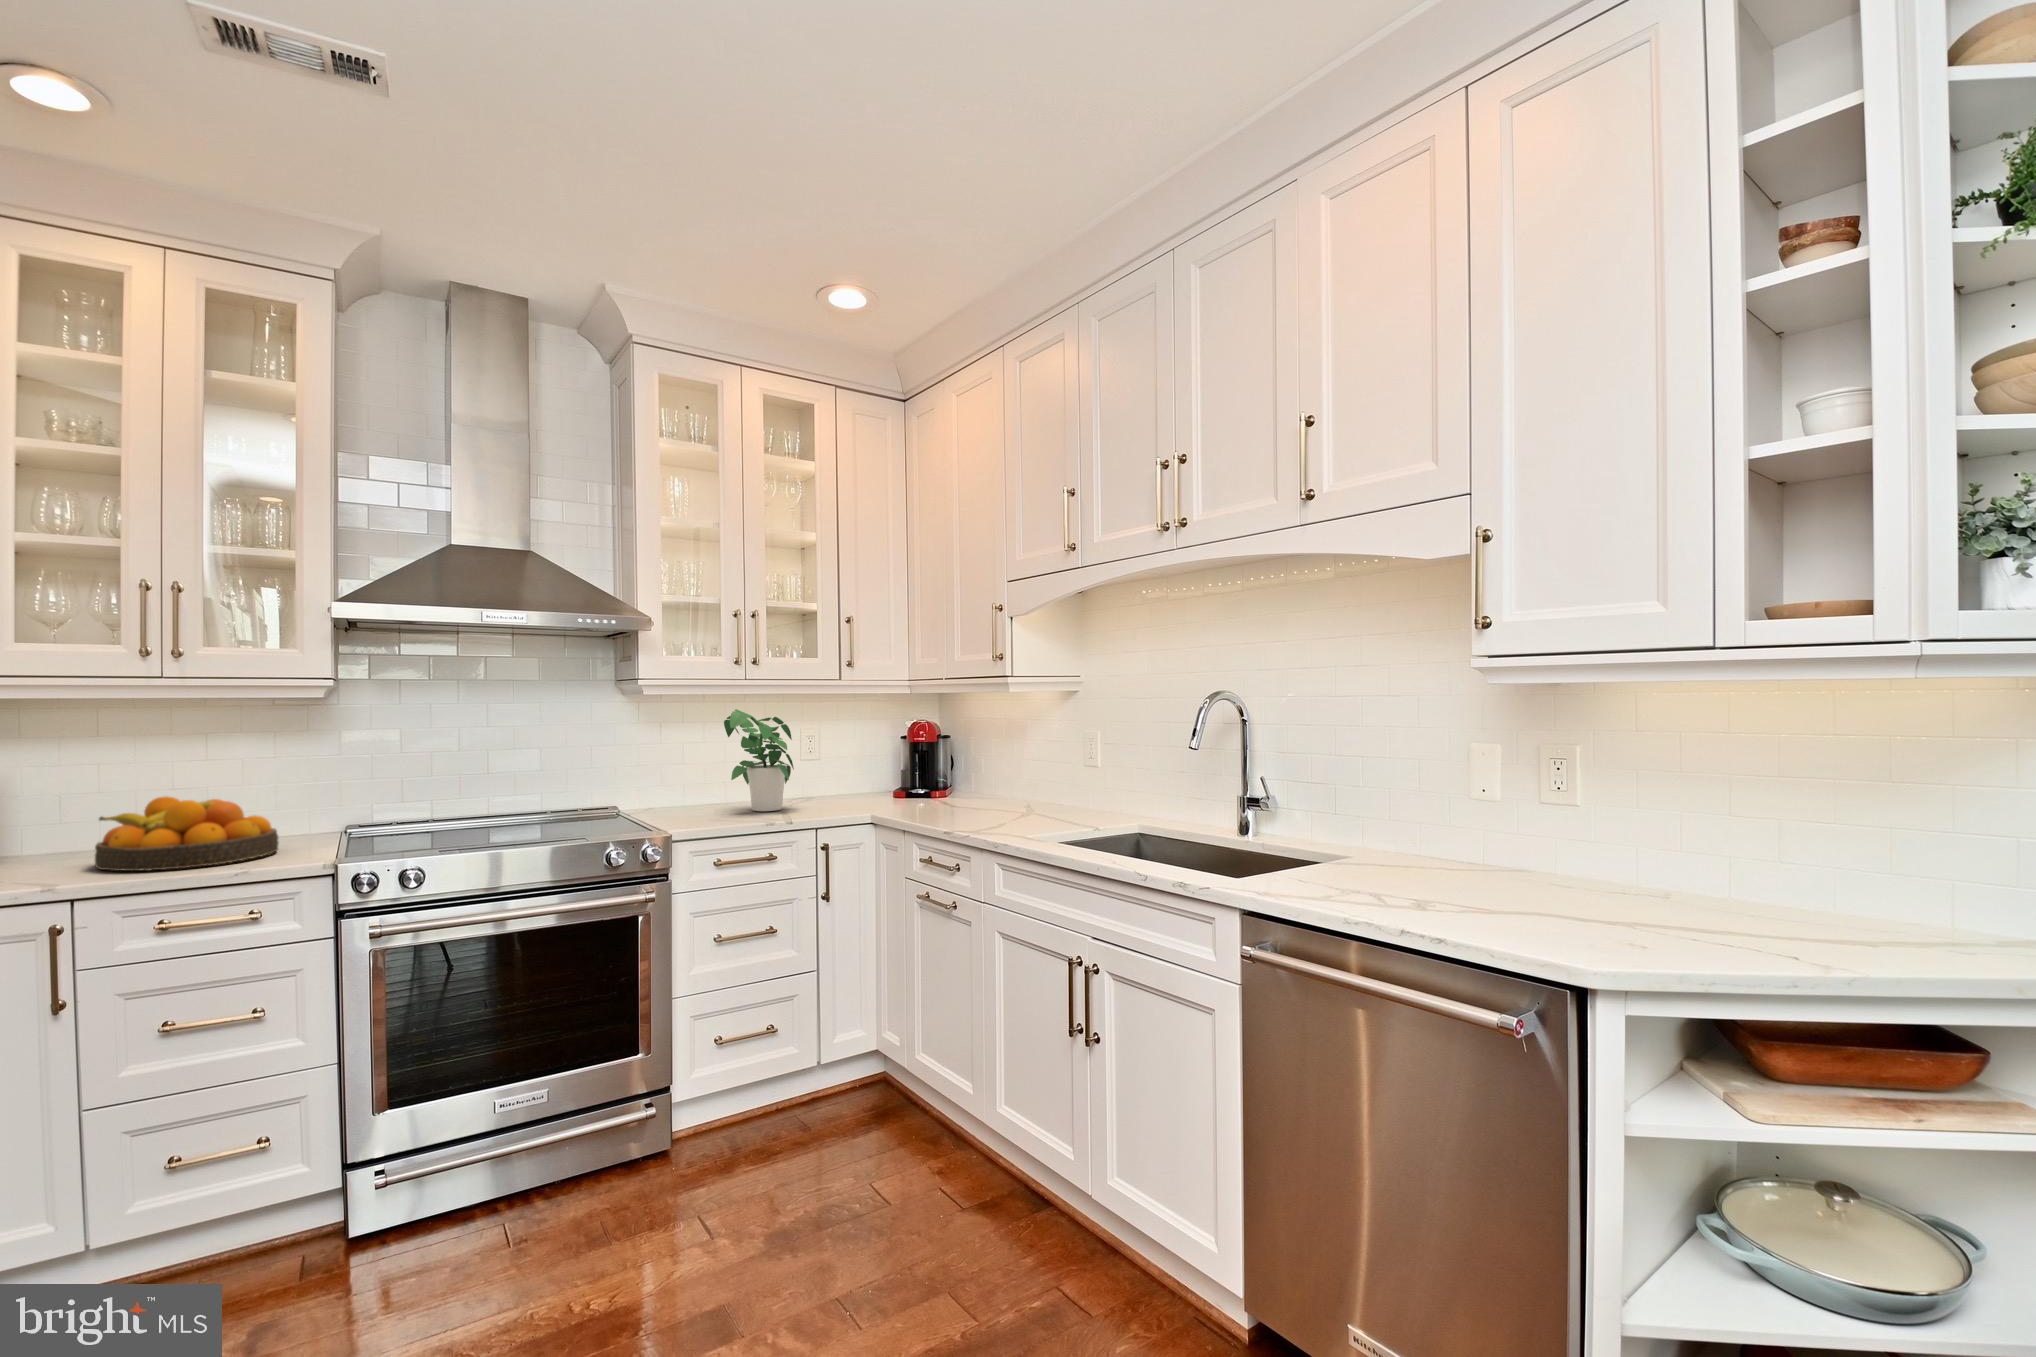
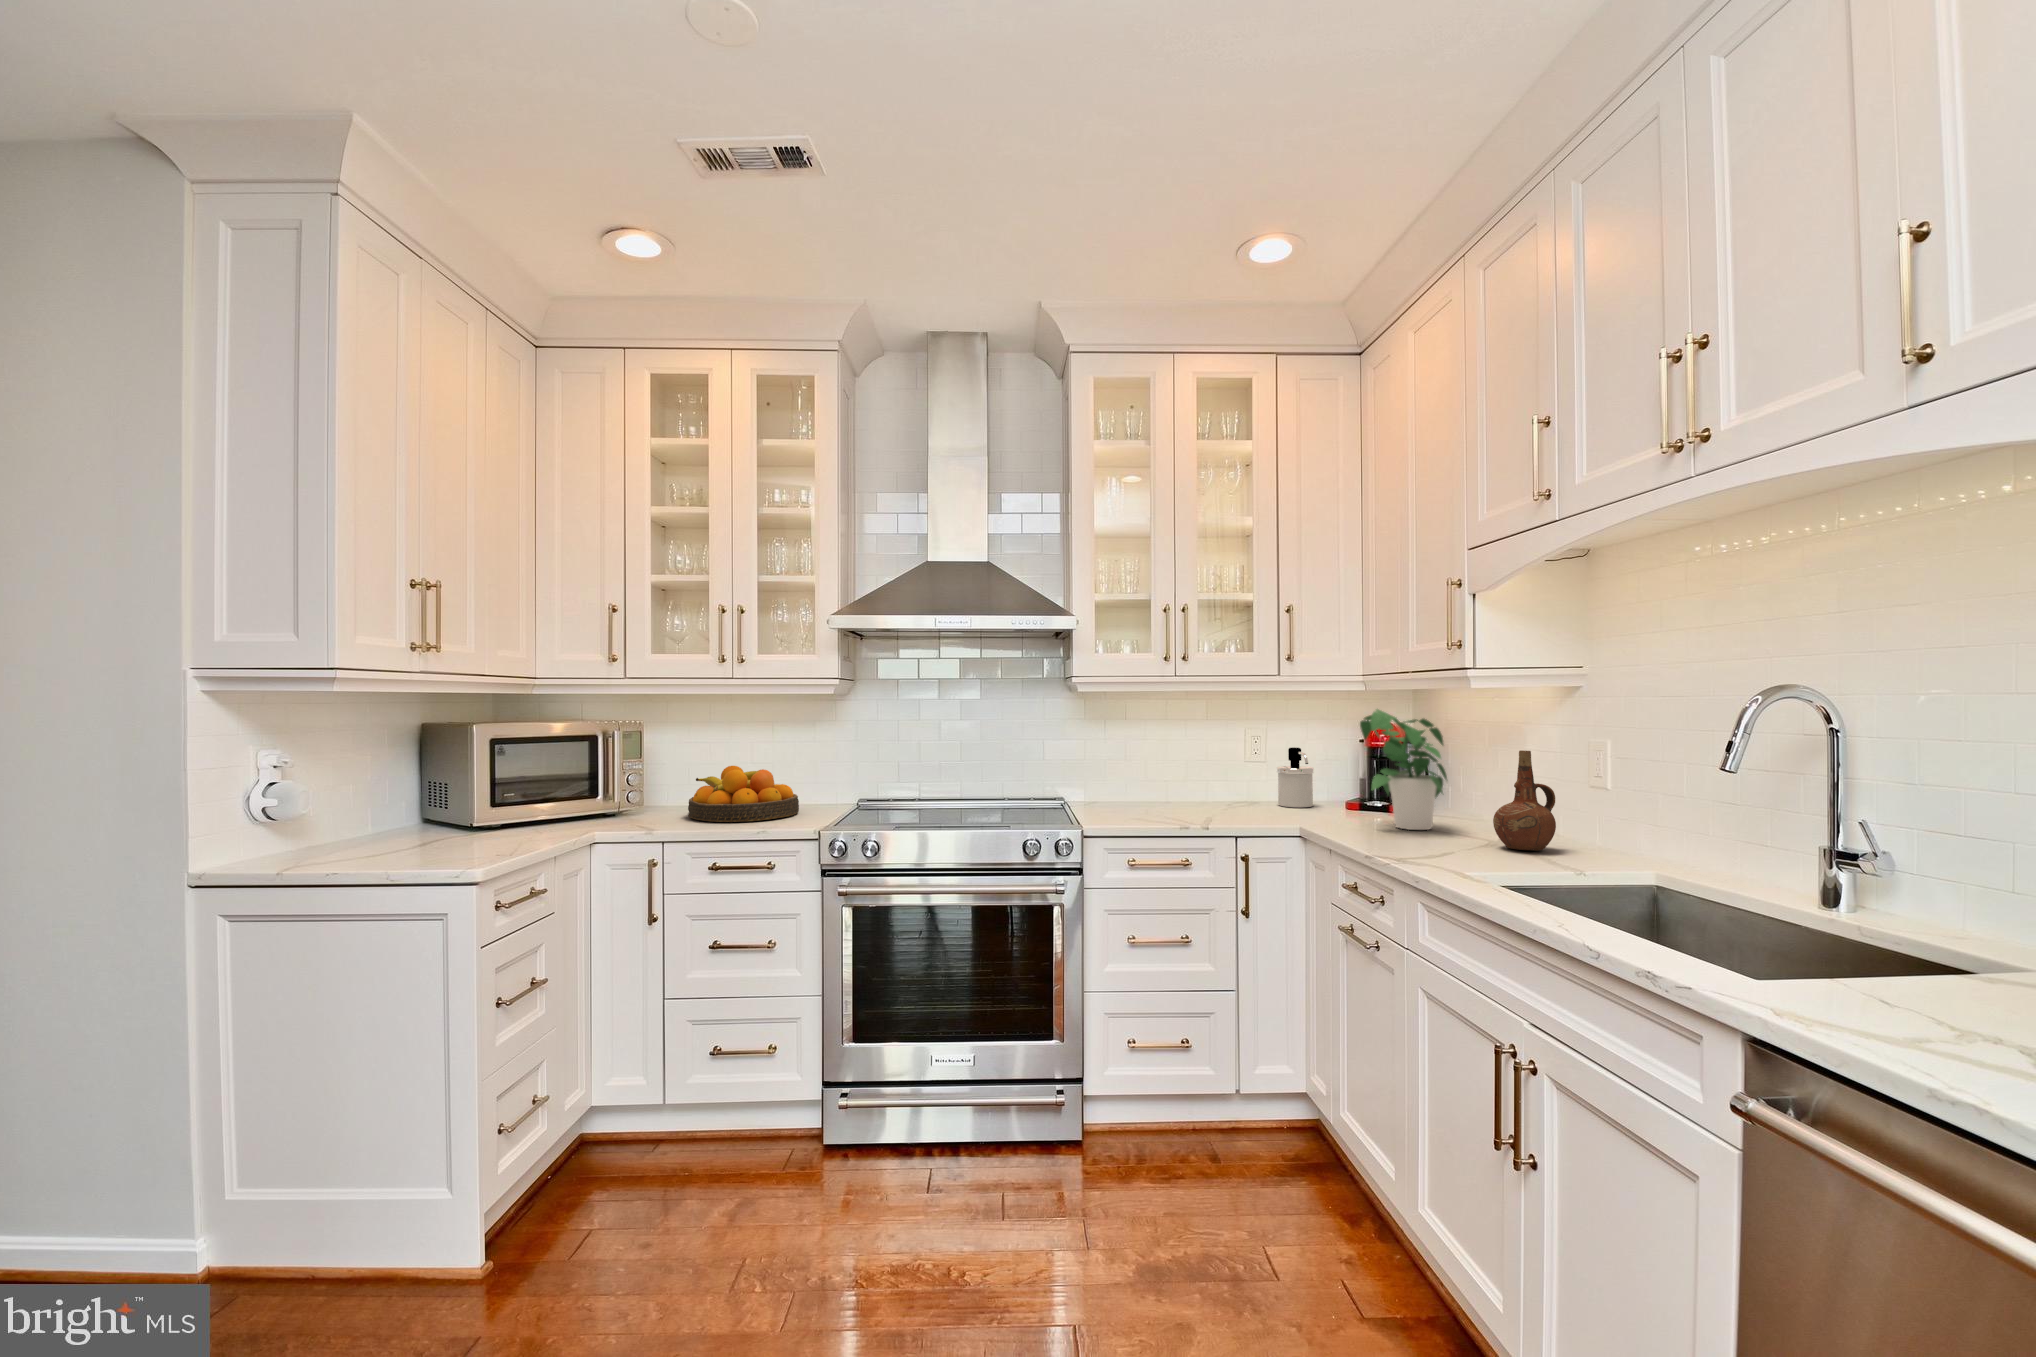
potted plant: present [724,709,794,811] -> present [1360,709,1447,830]
ceramic pitcher: none [1027,738,1069,816] -> present [1493,750,1556,850]
soap dispenser: none [832,746,865,801] -> present [1277,747,1314,808]

